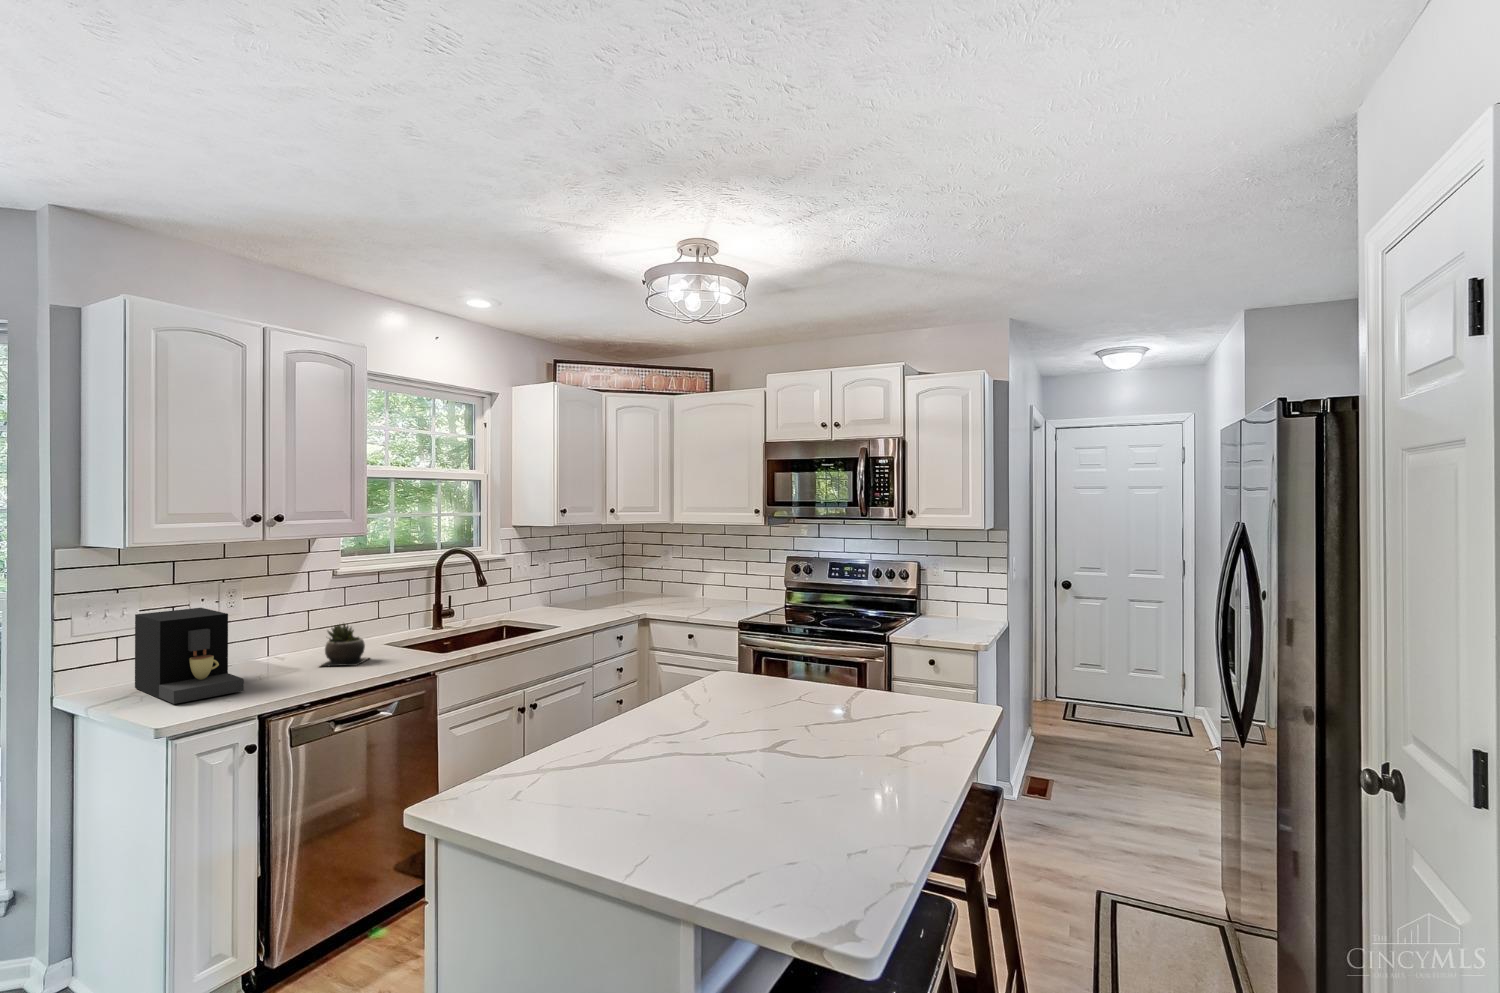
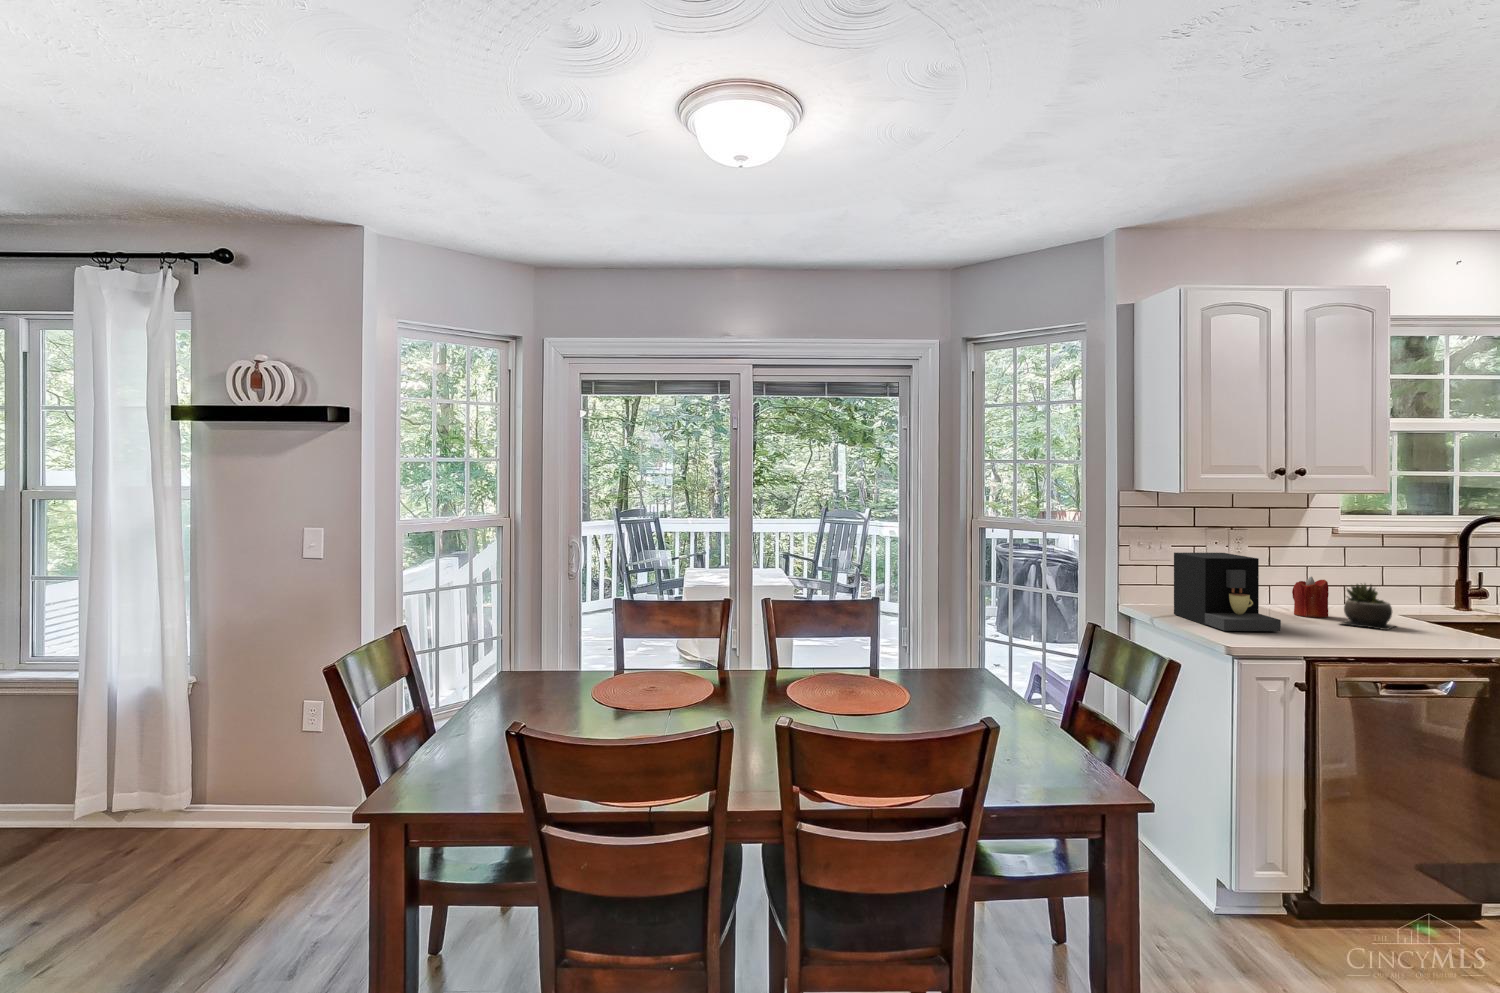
candle: none [285,620,318,662] -> present [1292,576,1329,618]

